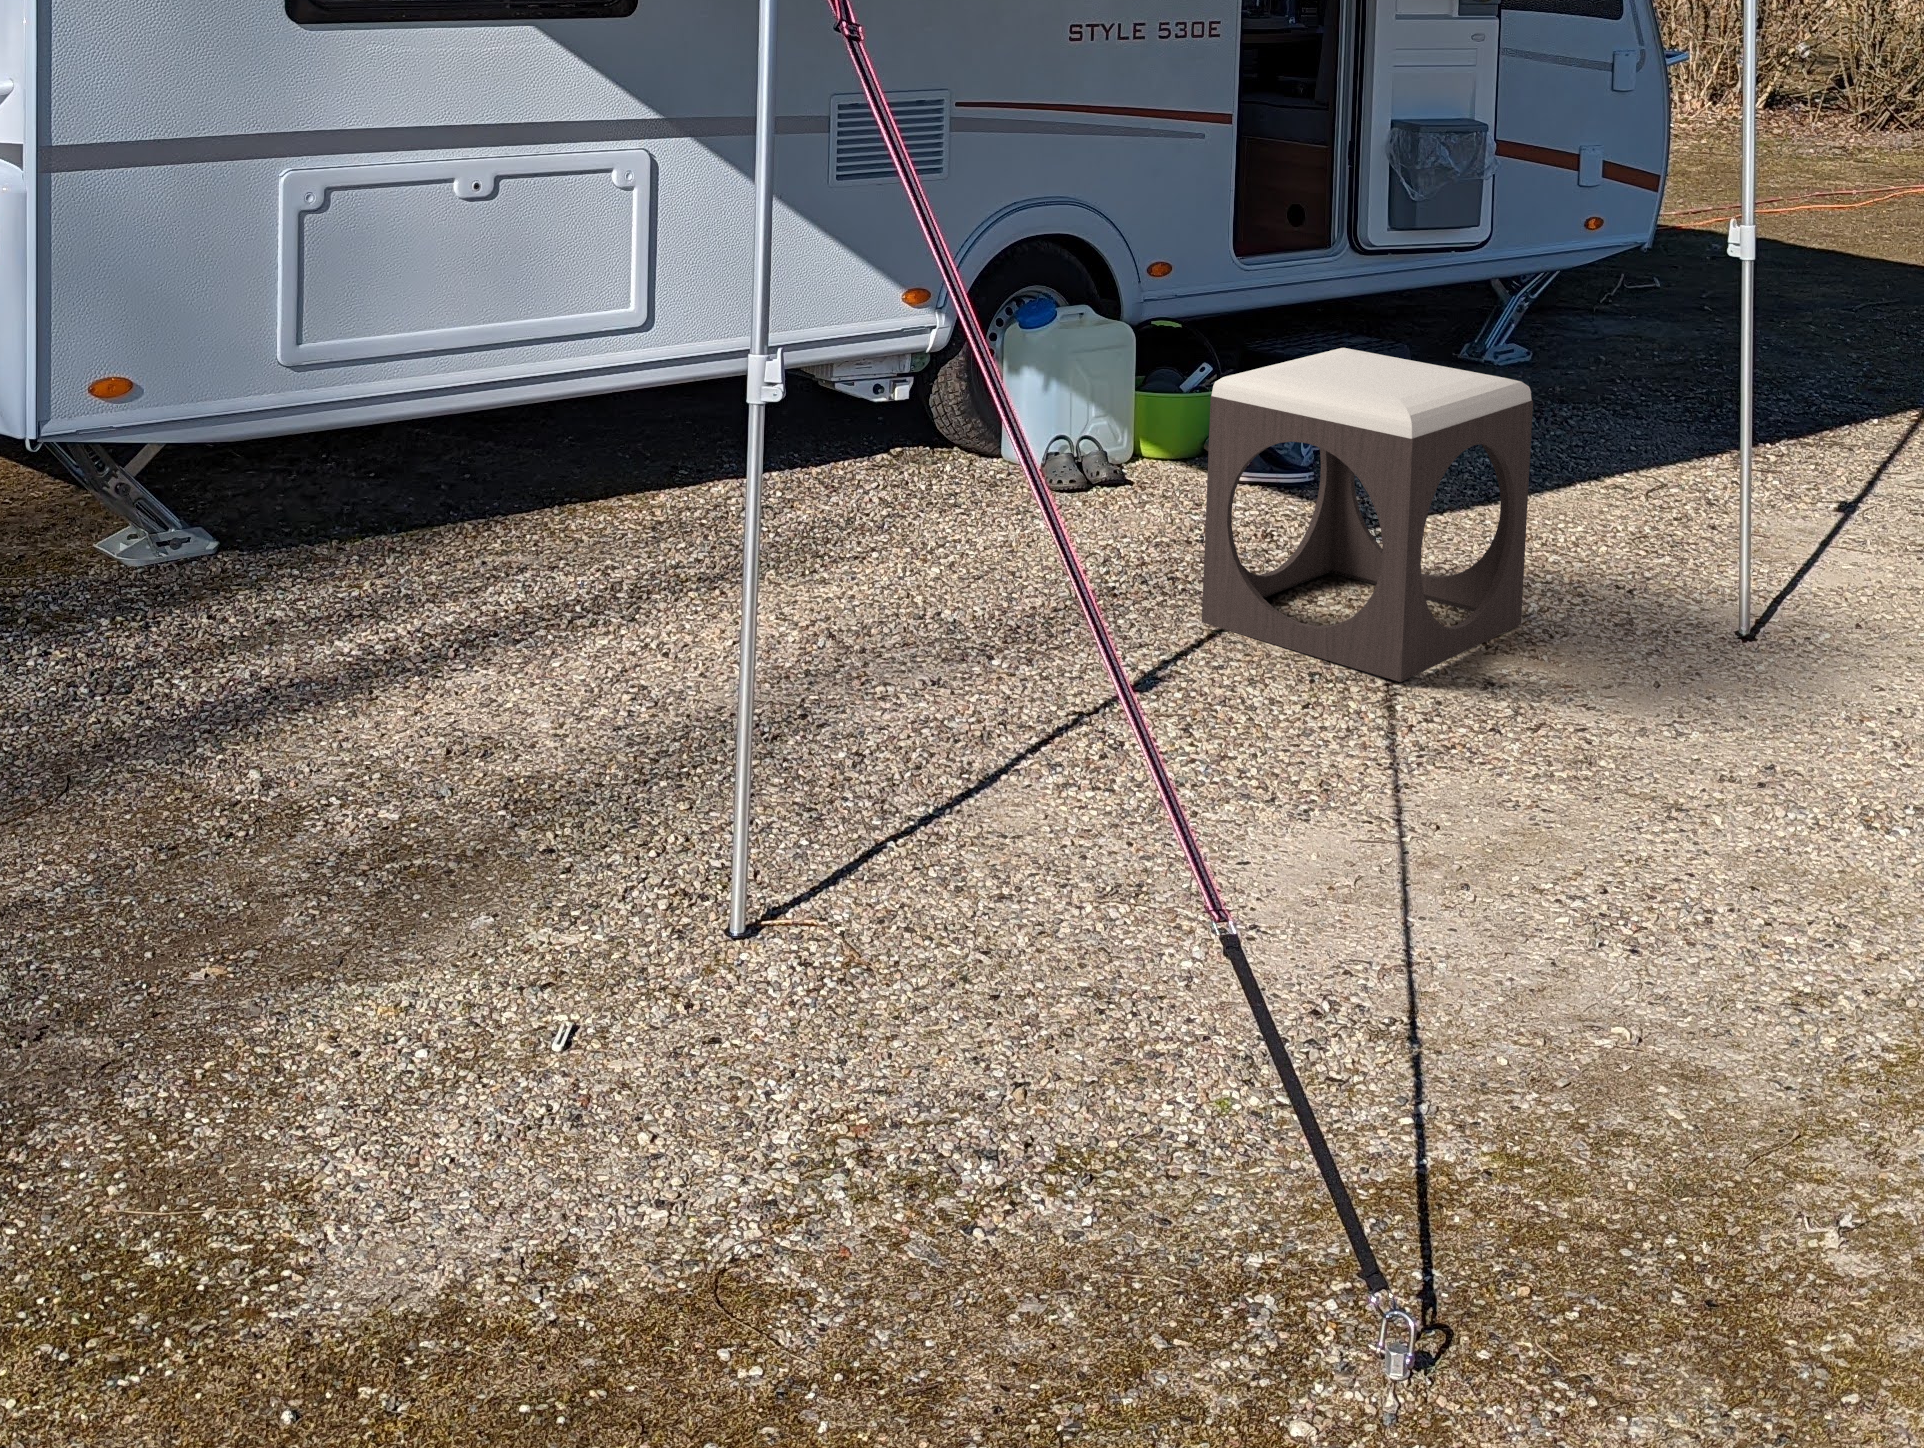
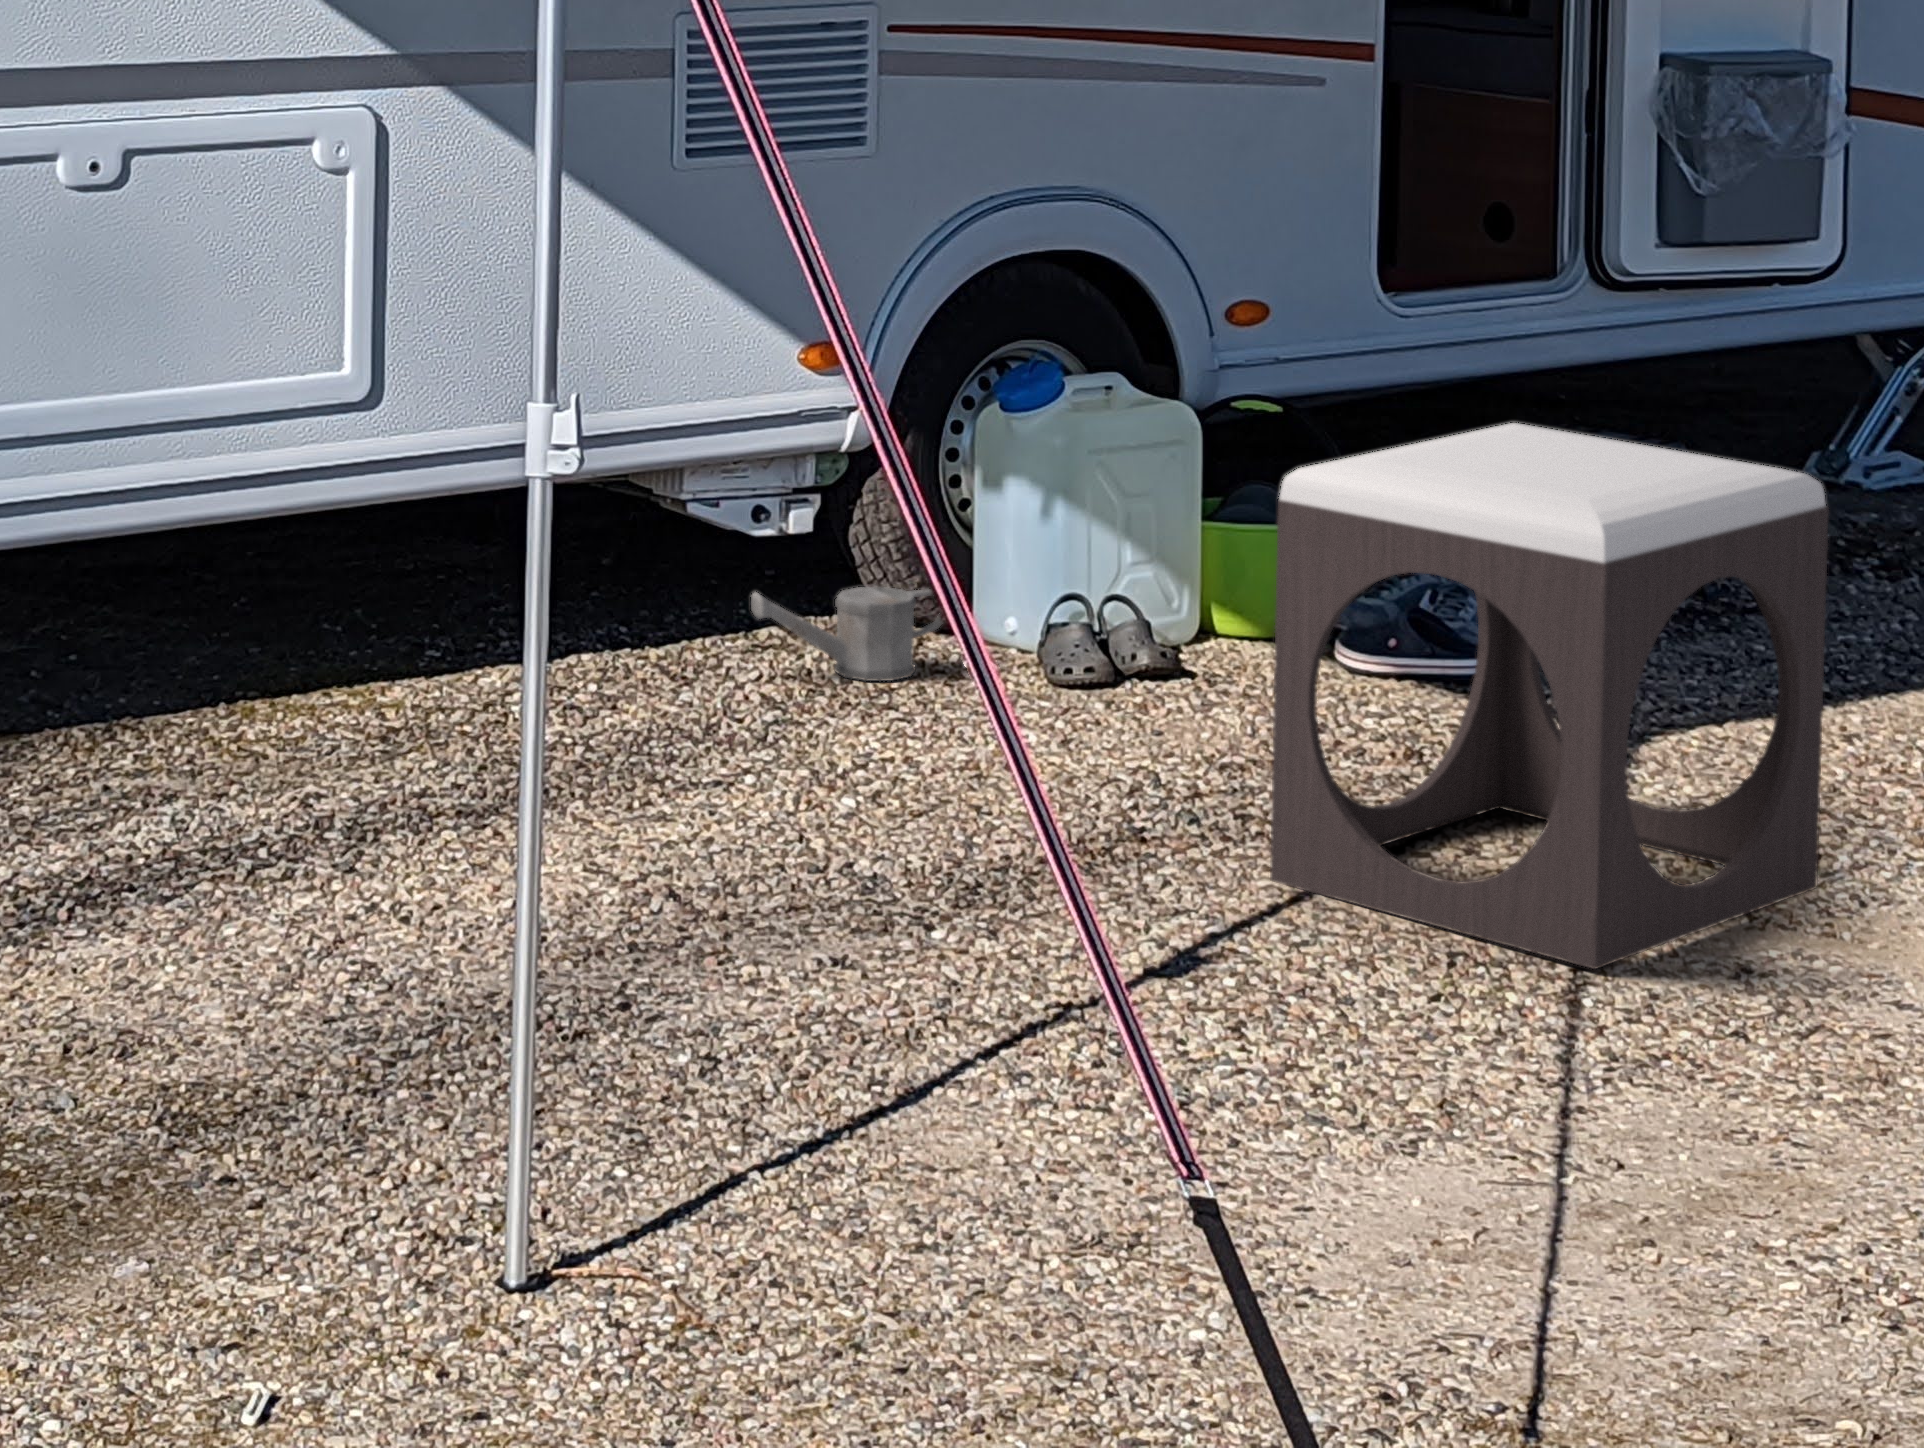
watering can: none [891,436,1007,491] -> present [751,587,942,681]

